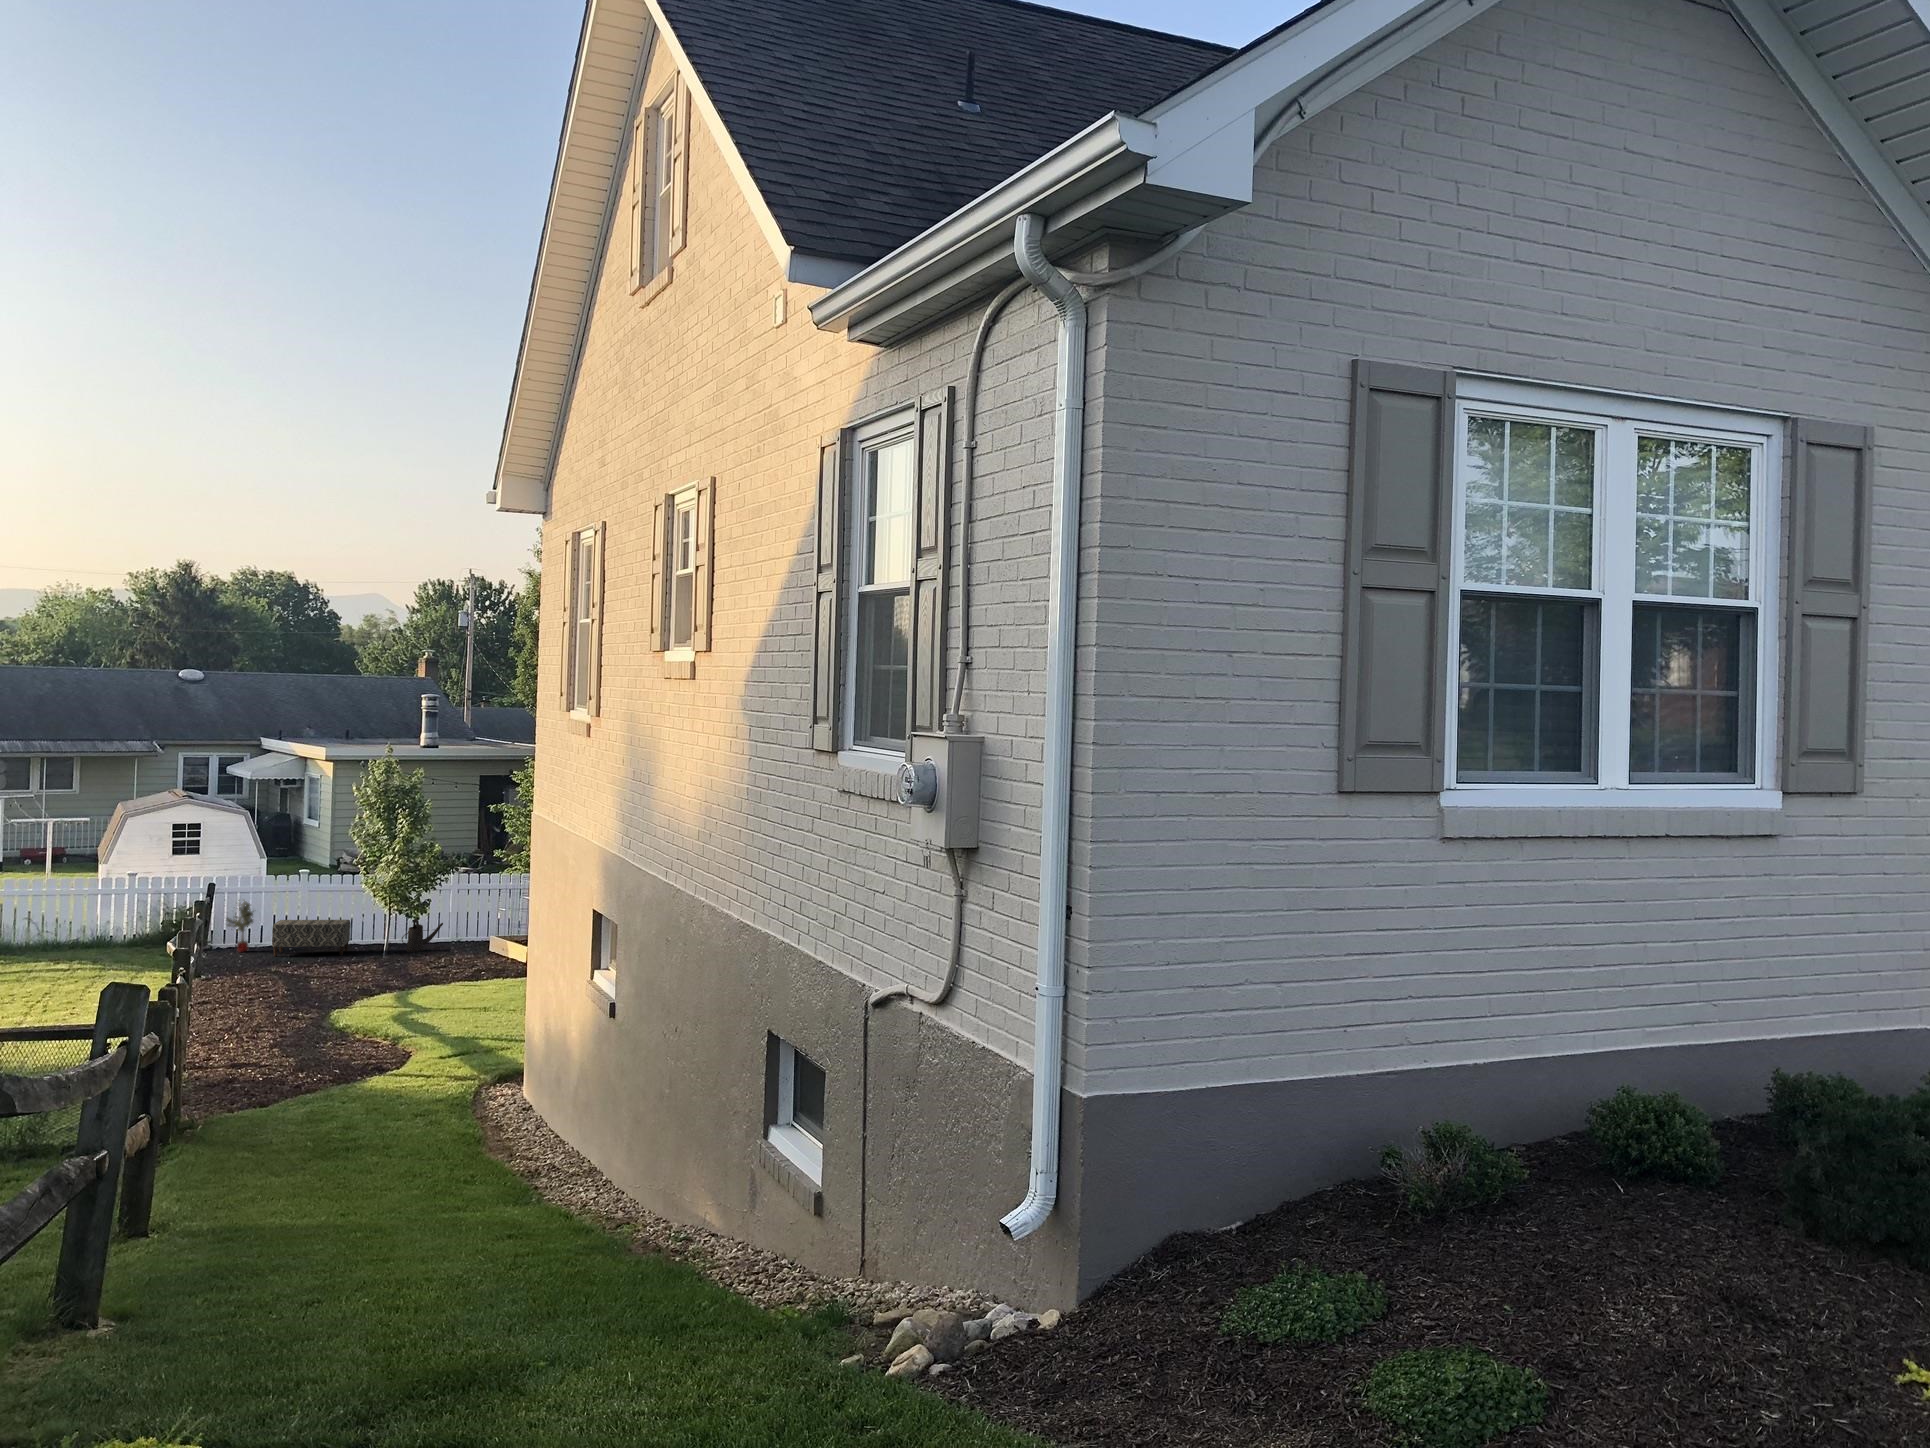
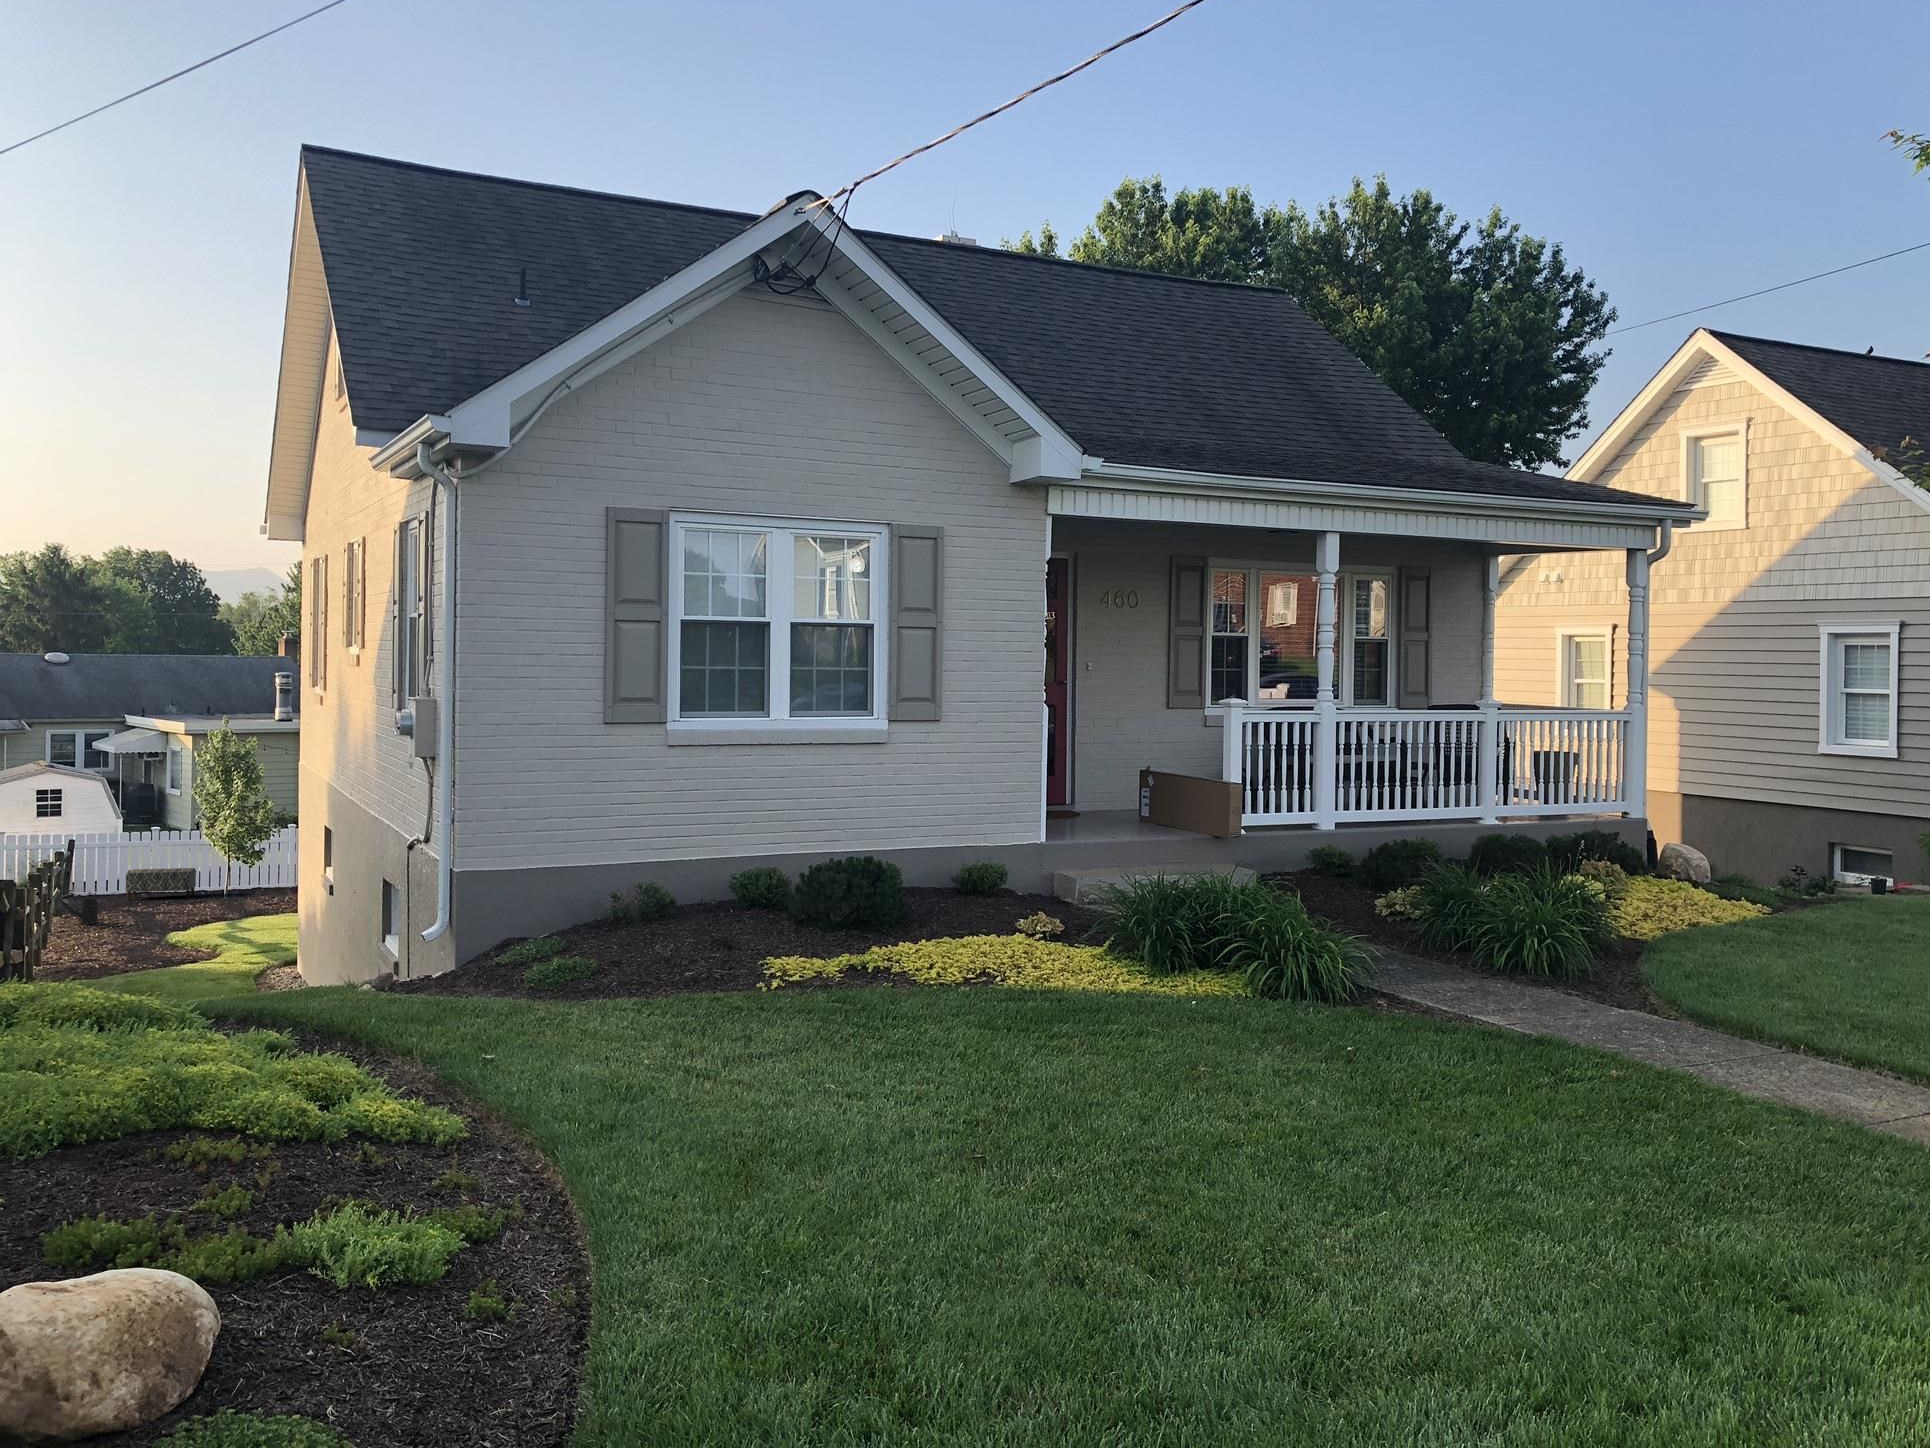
potted tree: present [226,900,254,952] -> none [84,852,111,898]
watering can: present [402,919,443,952] -> present [60,892,98,924]

